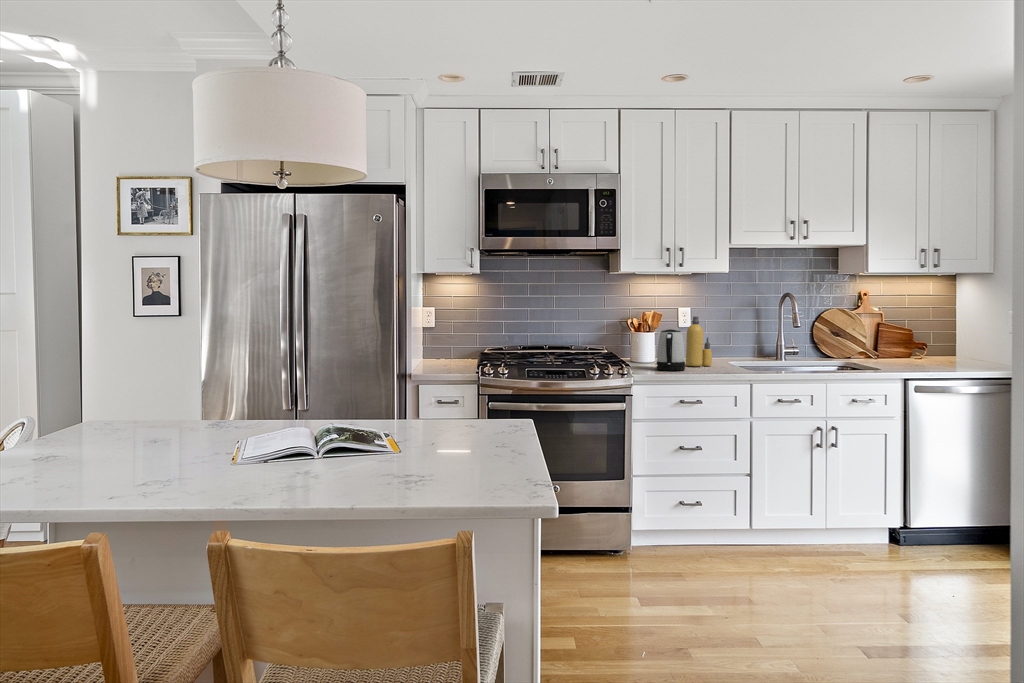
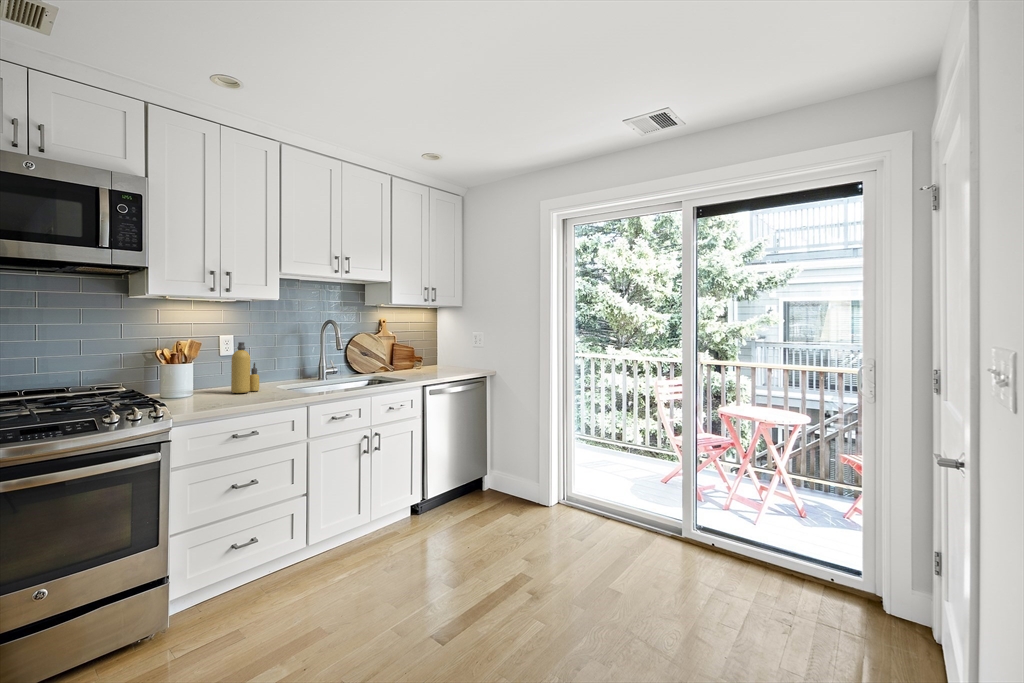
kettle: present [657,329,685,370] -> none [199,357,234,402]

